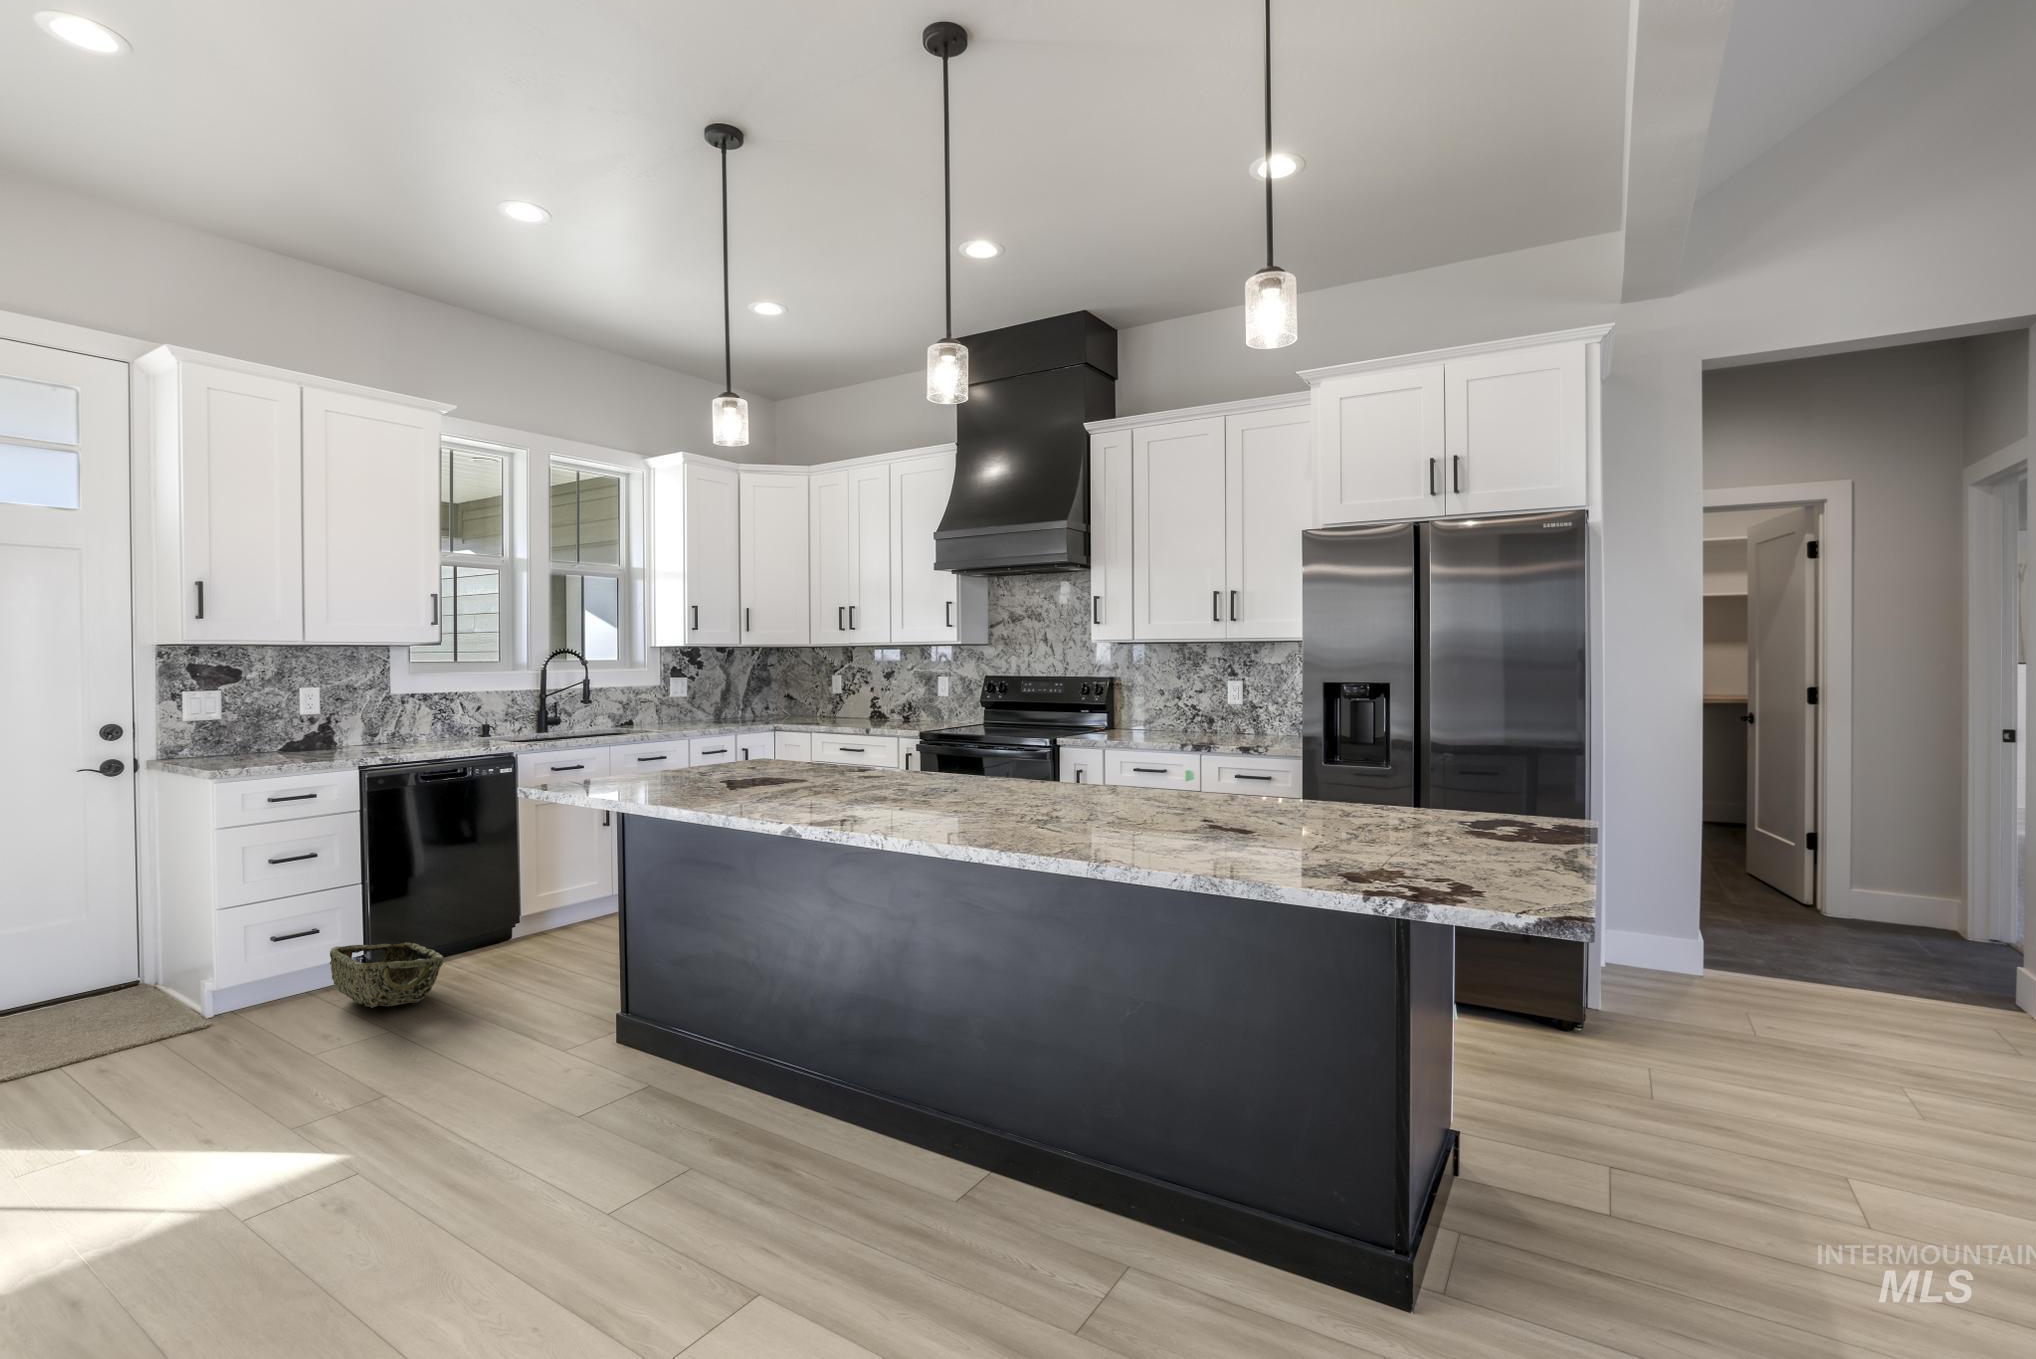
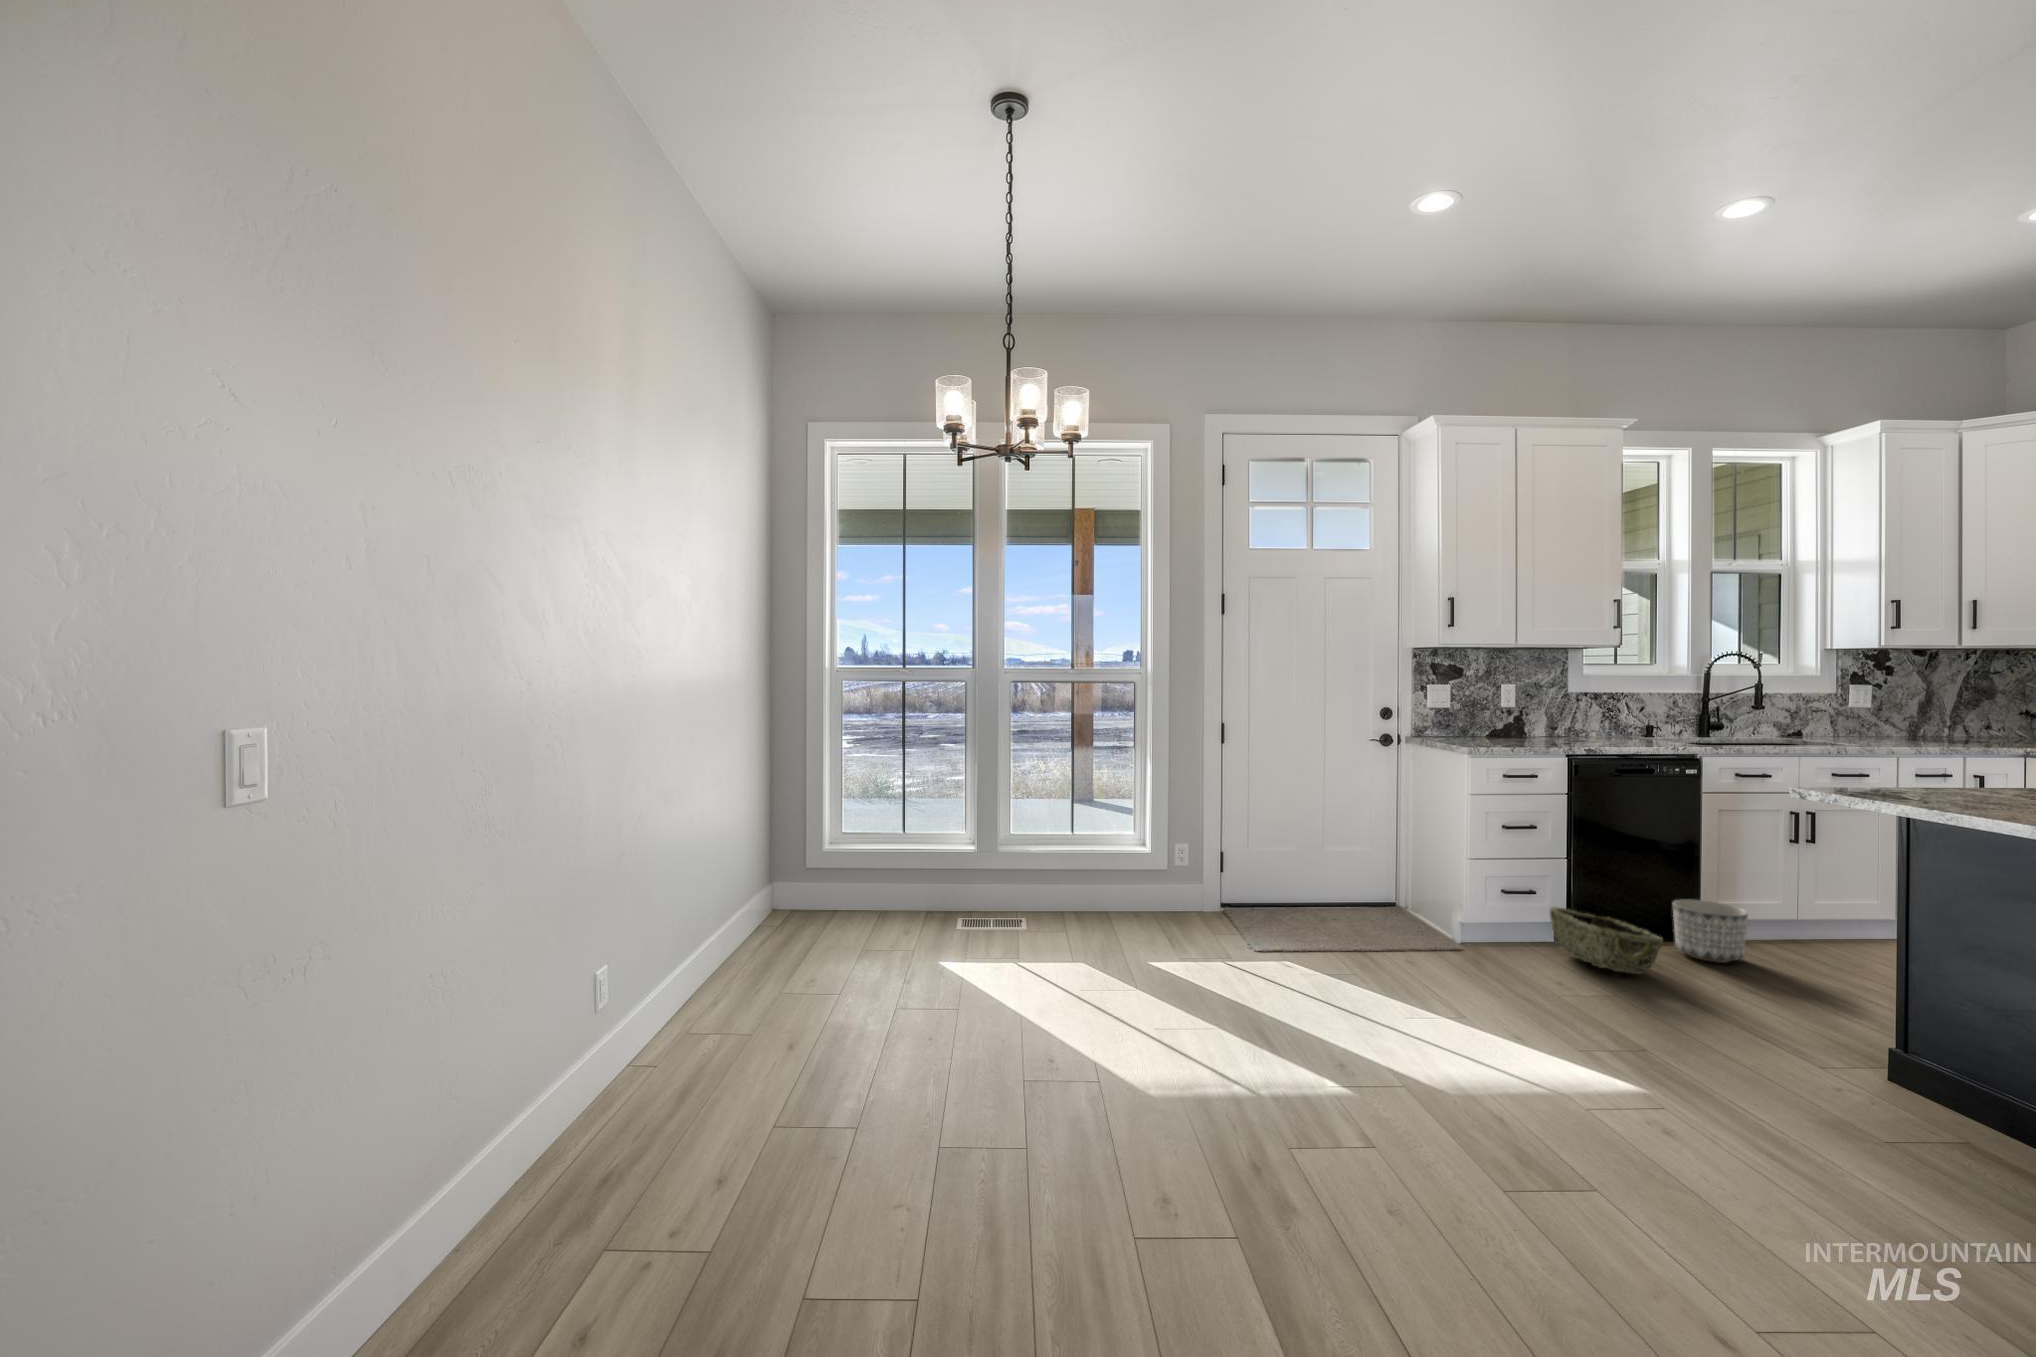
planter: none [480,899,549,962] -> present [1673,899,1748,963]

